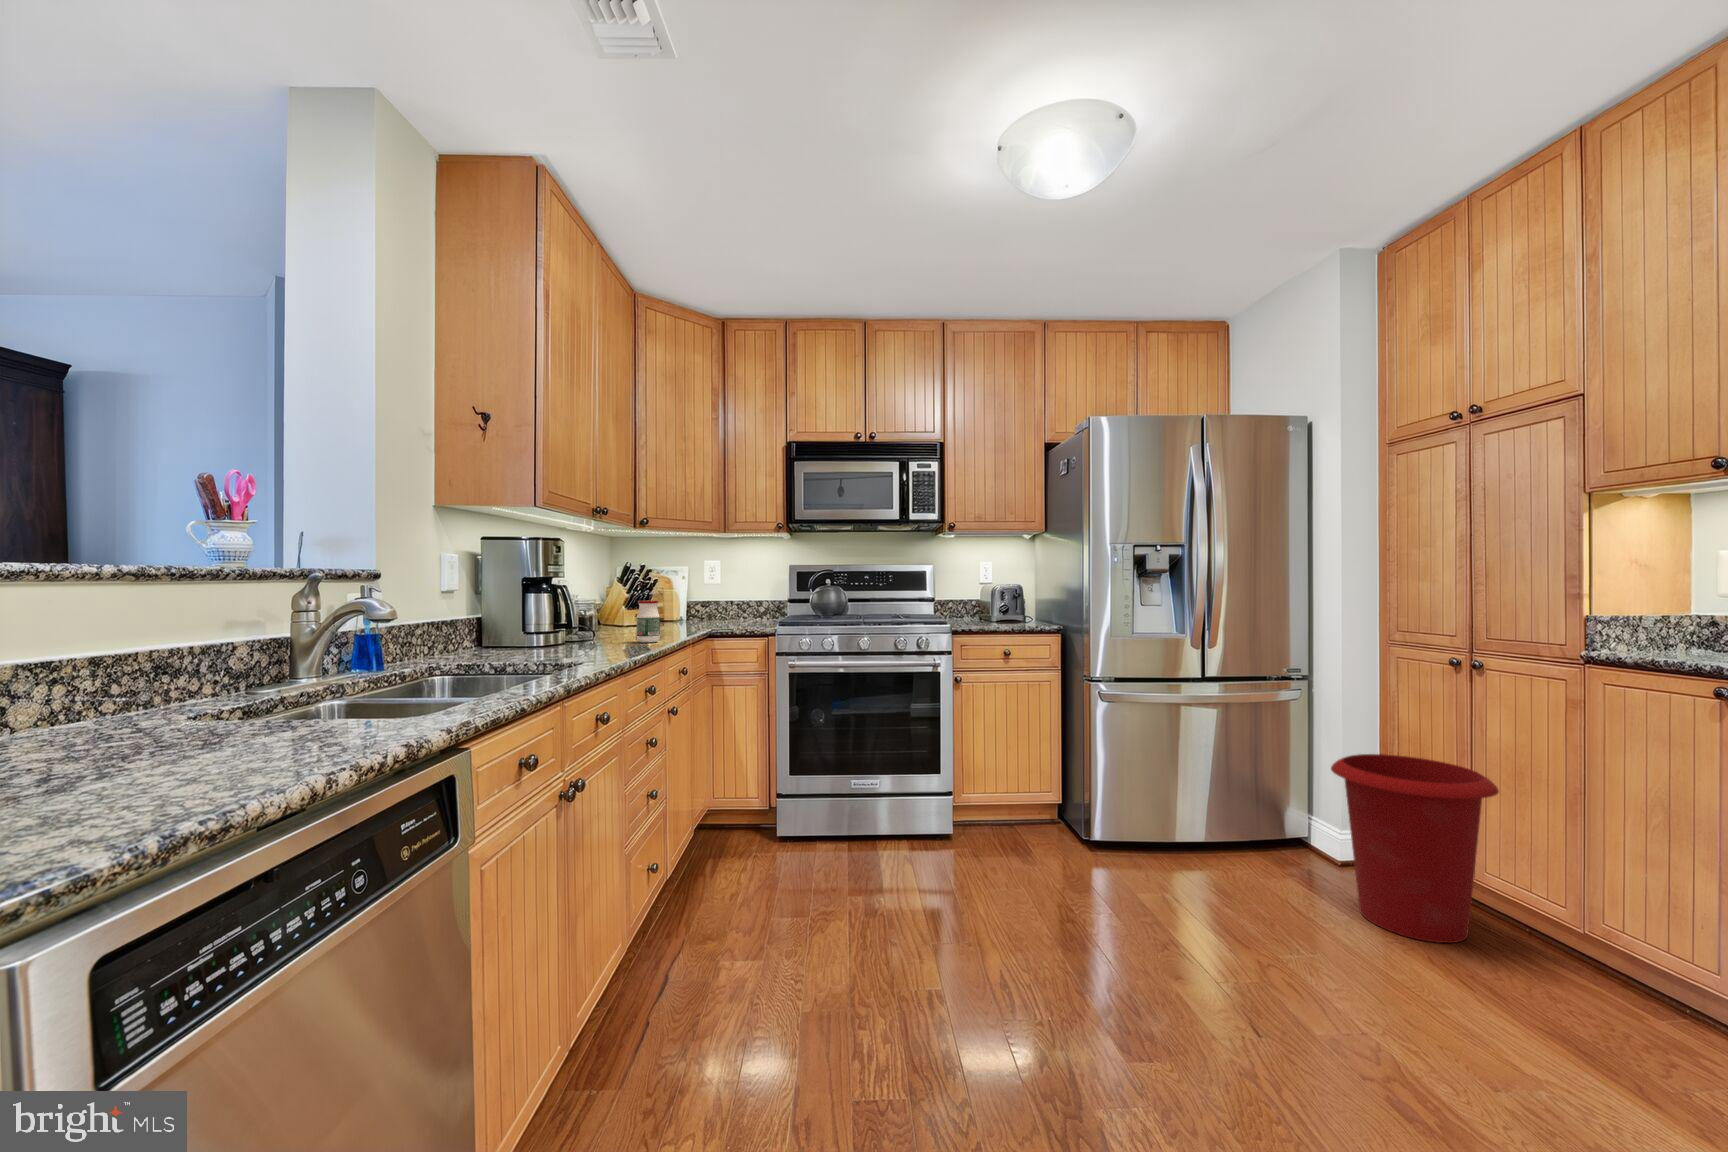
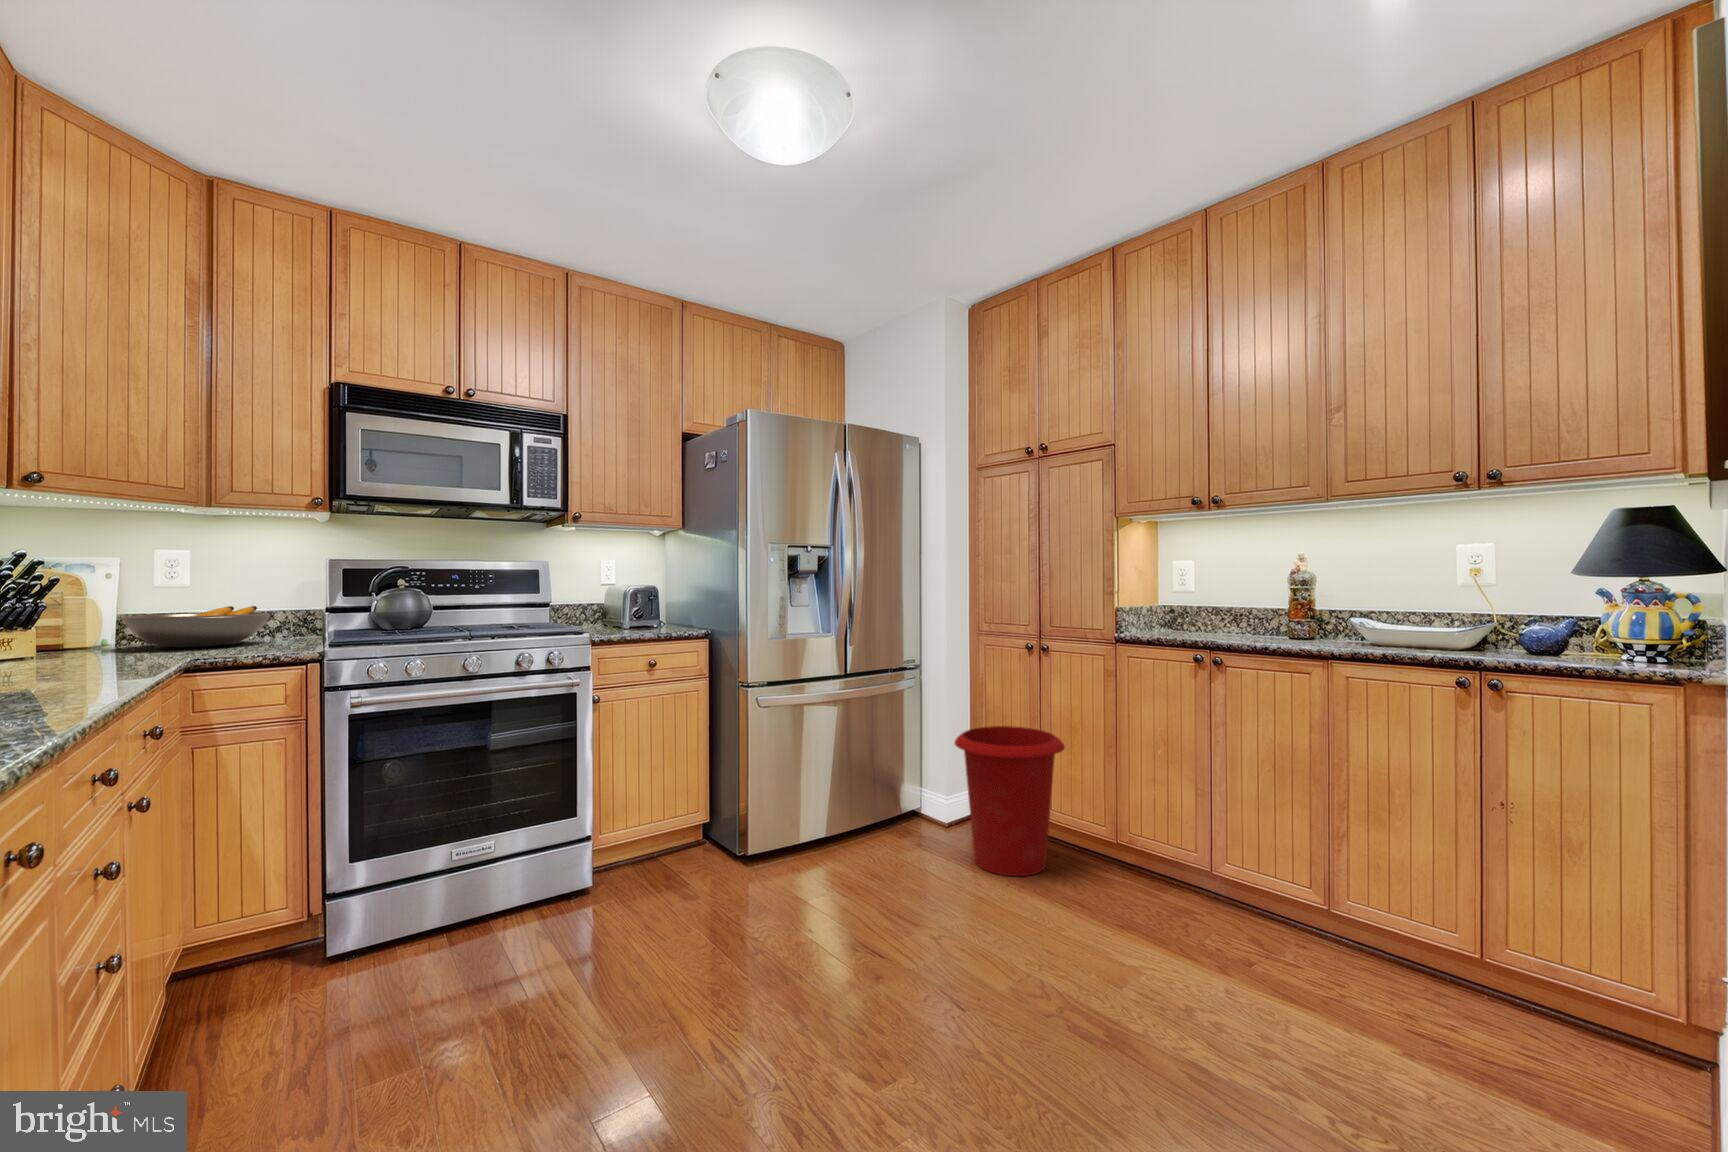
fruit bowl: none [687,597,758,622] -> present [121,606,271,647]
jar: present [637,600,660,642] -> none [42,615,101,690]

